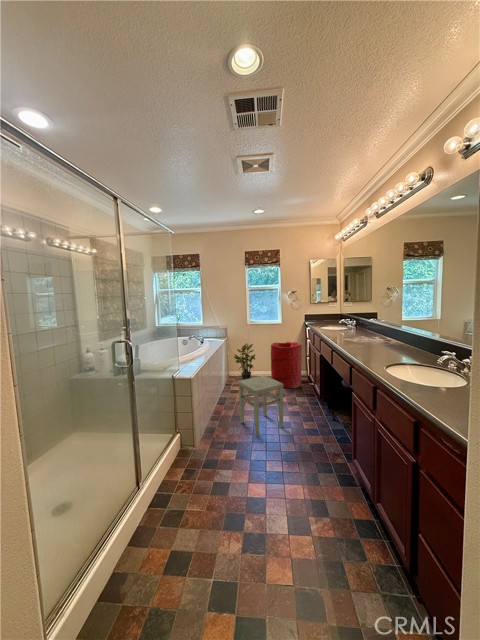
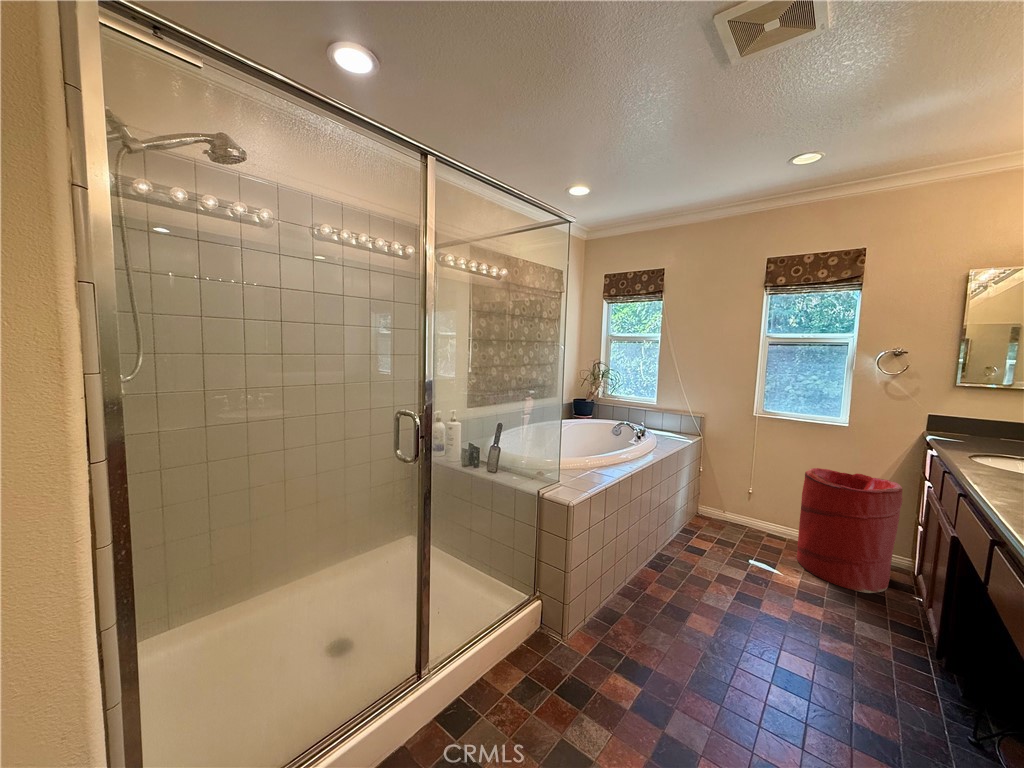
potted plant: present [234,343,255,380] -> none [710,454,762,539]
stool: present [238,375,284,436] -> none [679,537,799,689]

